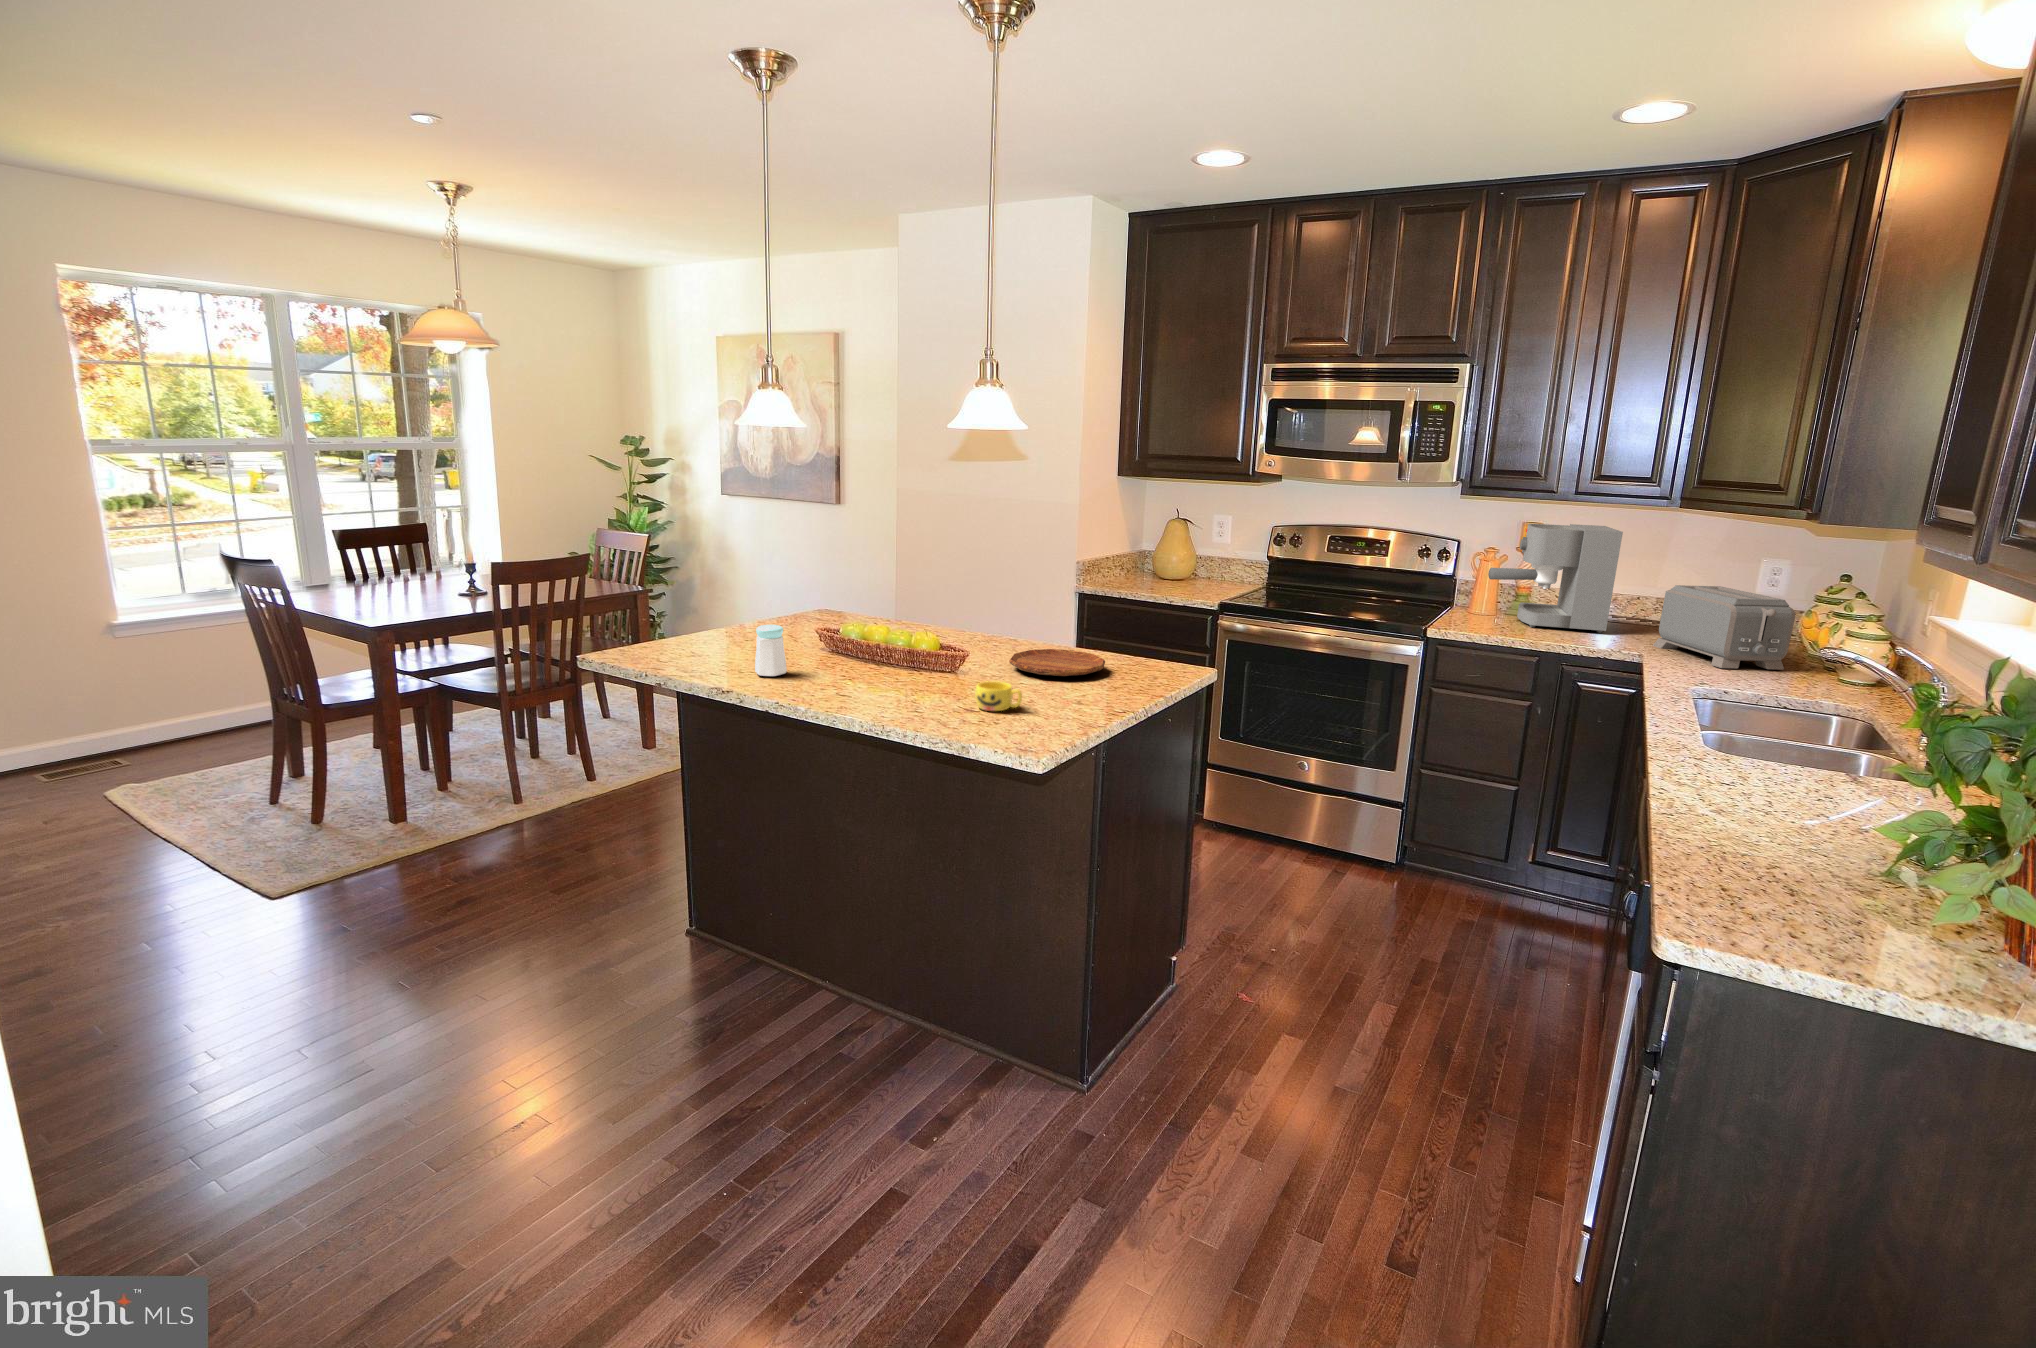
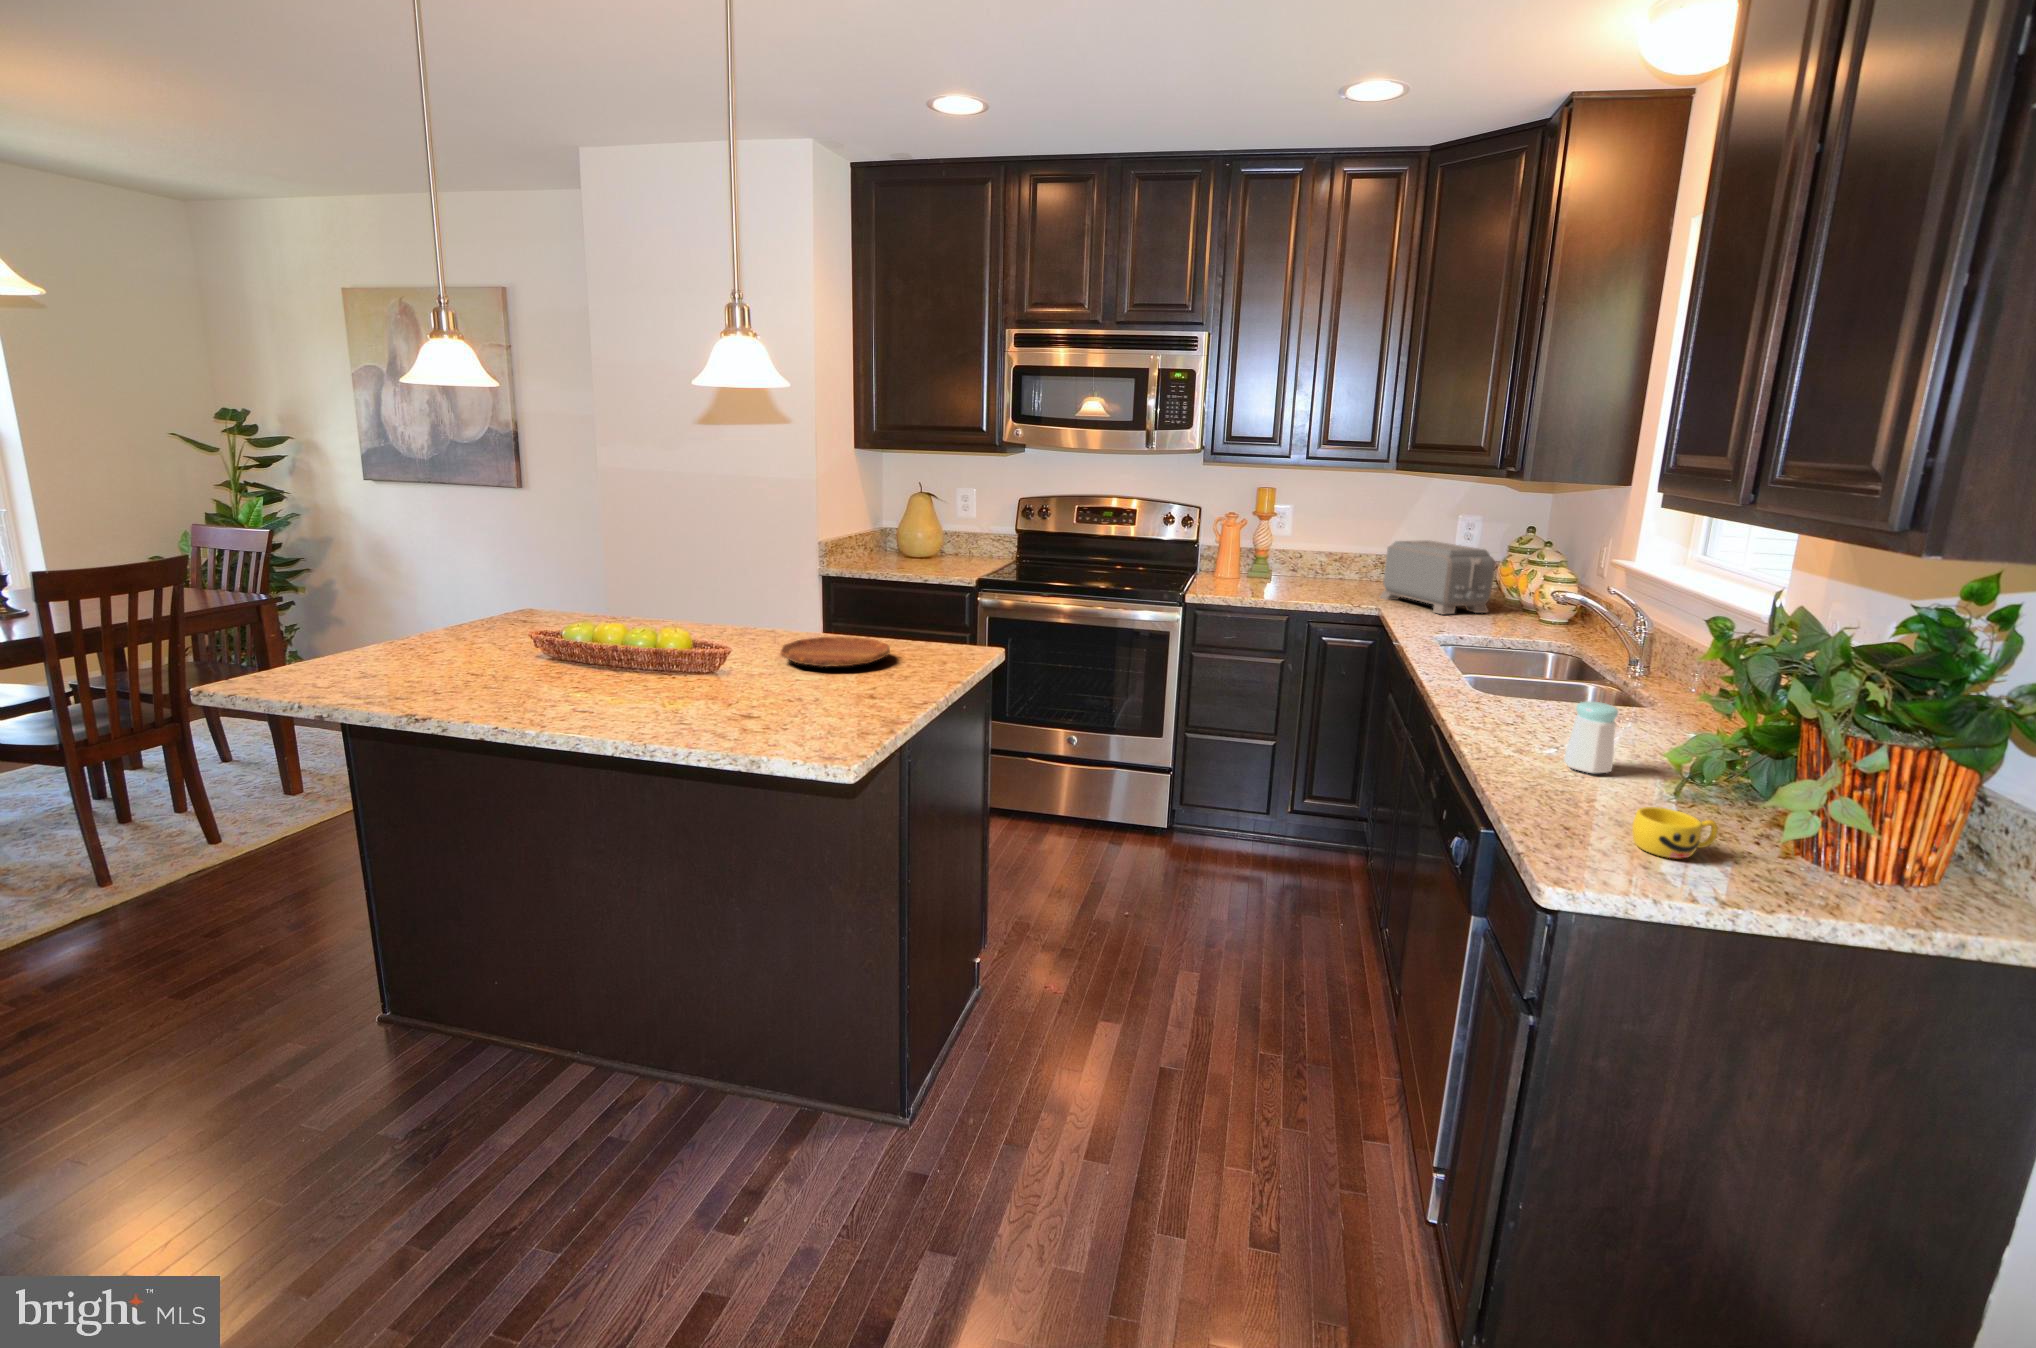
coffee maker: present [1488,524,1623,633] -> none [1233,488,1347,589]
salt shaker: present [755,625,787,676] -> present [1564,701,1618,773]
cup: present [975,681,1022,711] -> present [1632,807,1718,859]

